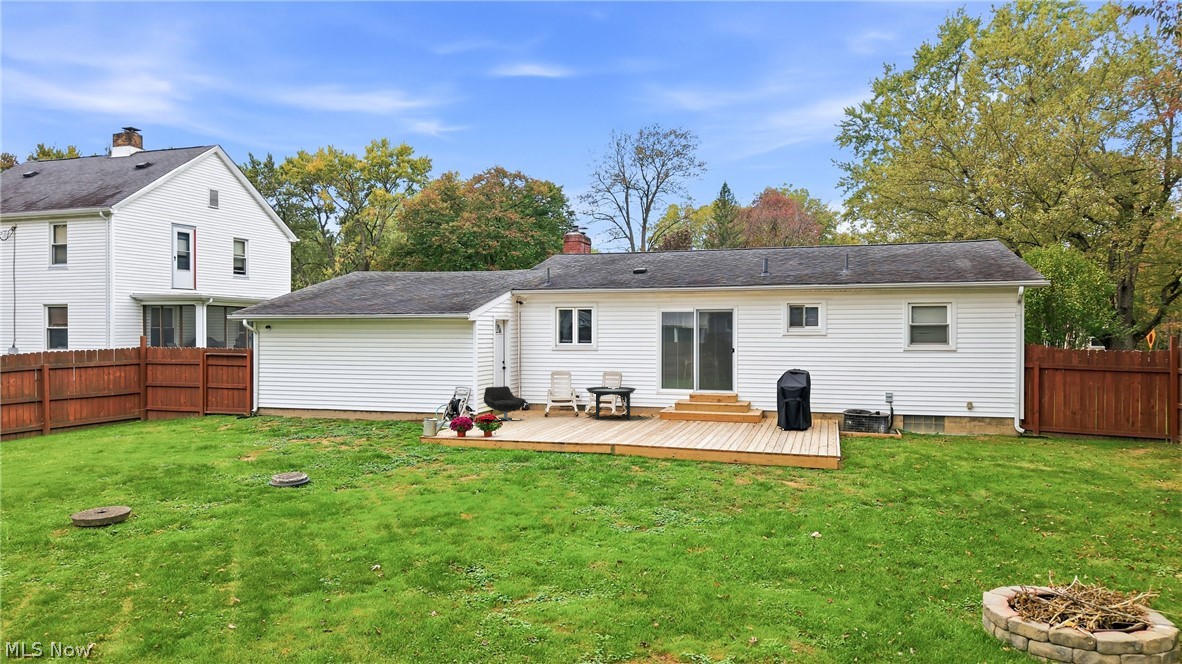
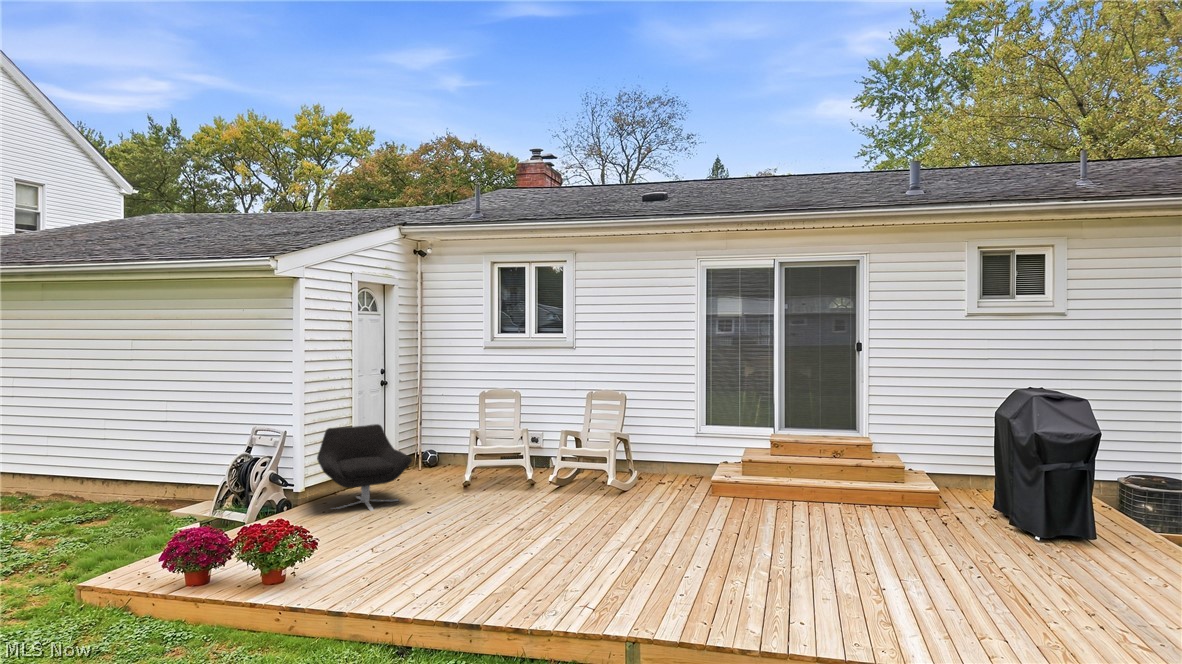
round table: present [586,387,636,420] -> none [549,421,657,502]

